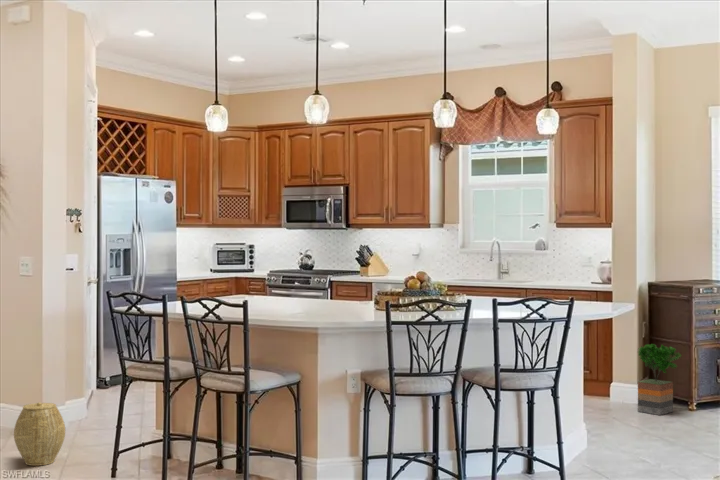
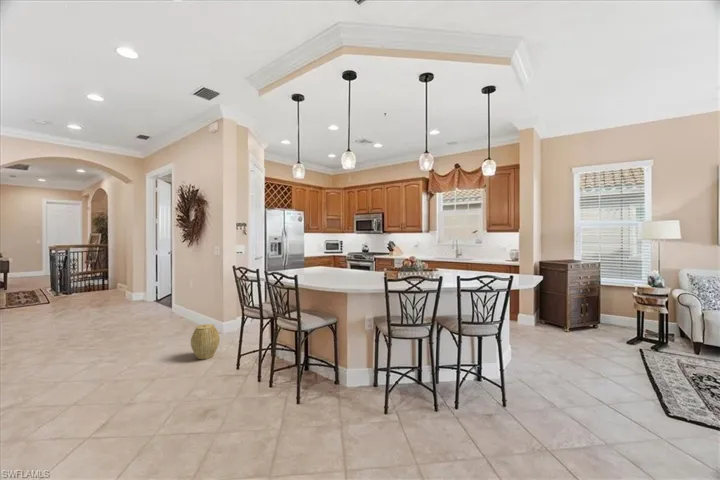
potted tree: present [638,344,681,415] -> none [533,294,561,335]

